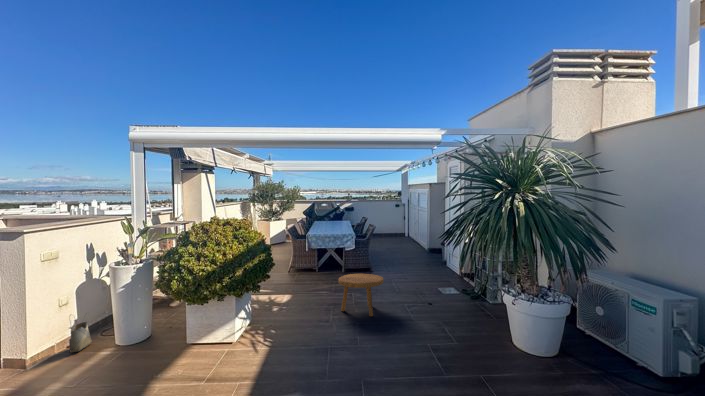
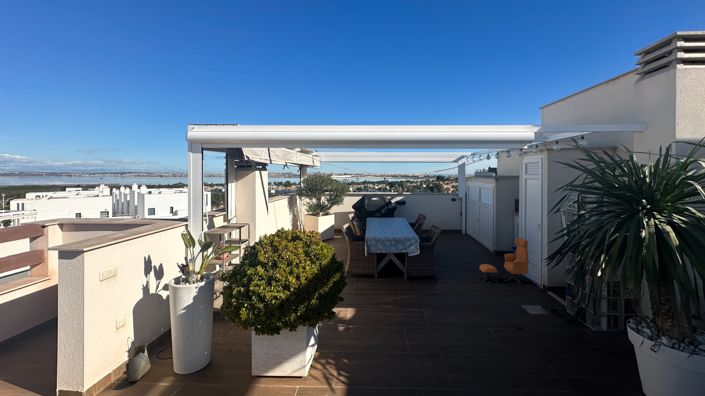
lounge chair: none [407,233,452,273] -> present [477,238,529,284]
footstool: present [338,274,384,316] -> none [417,291,472,347]

